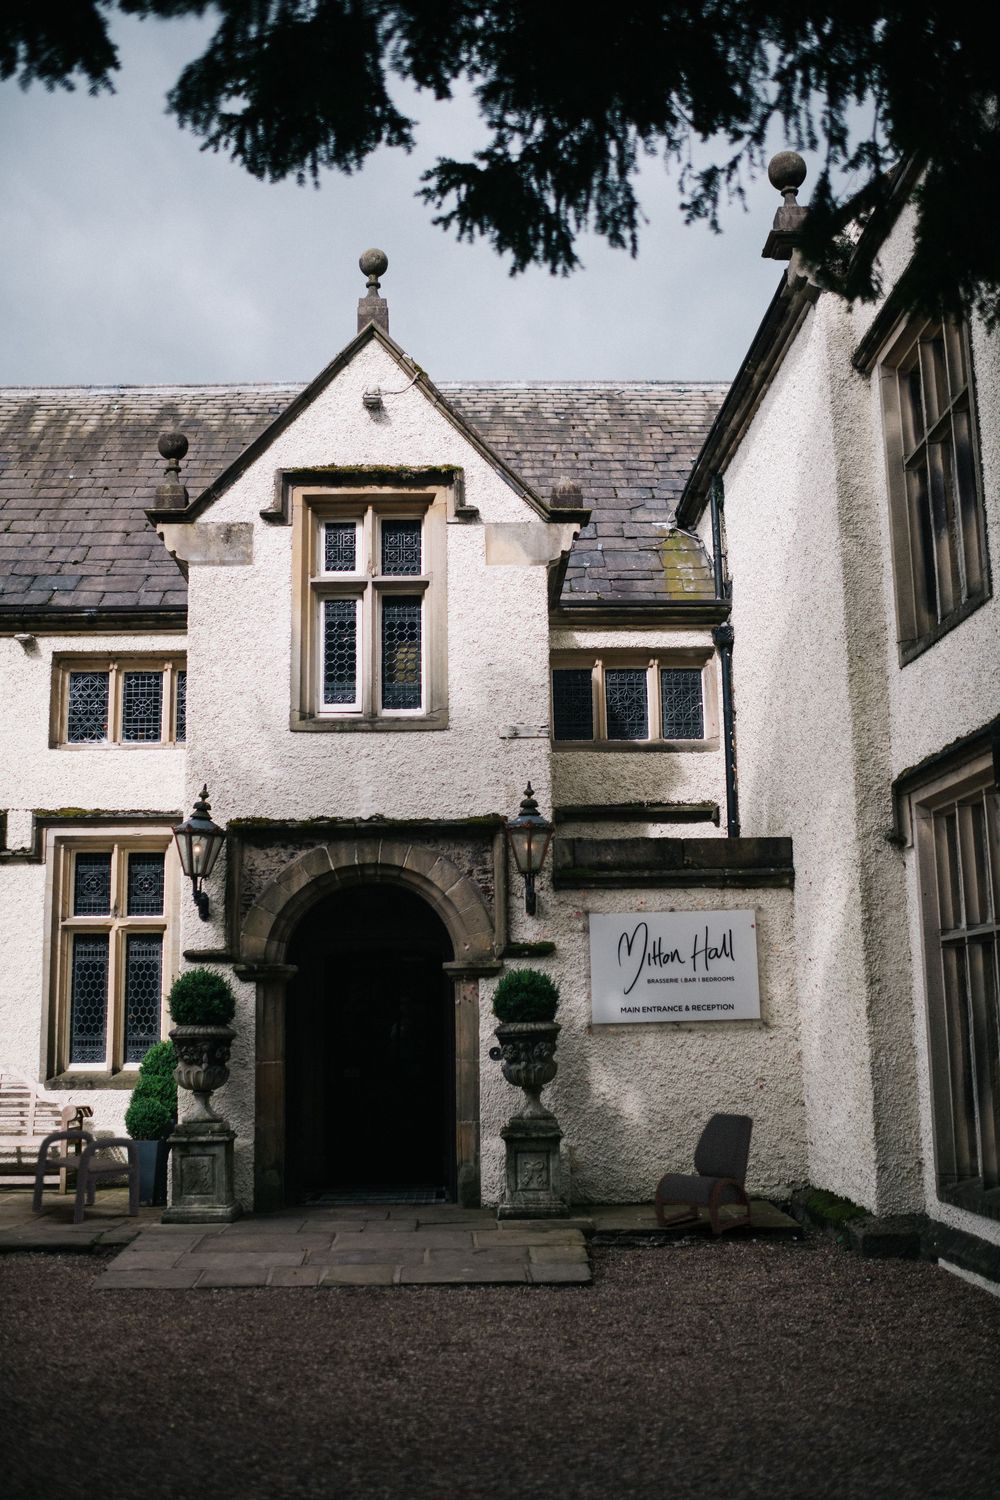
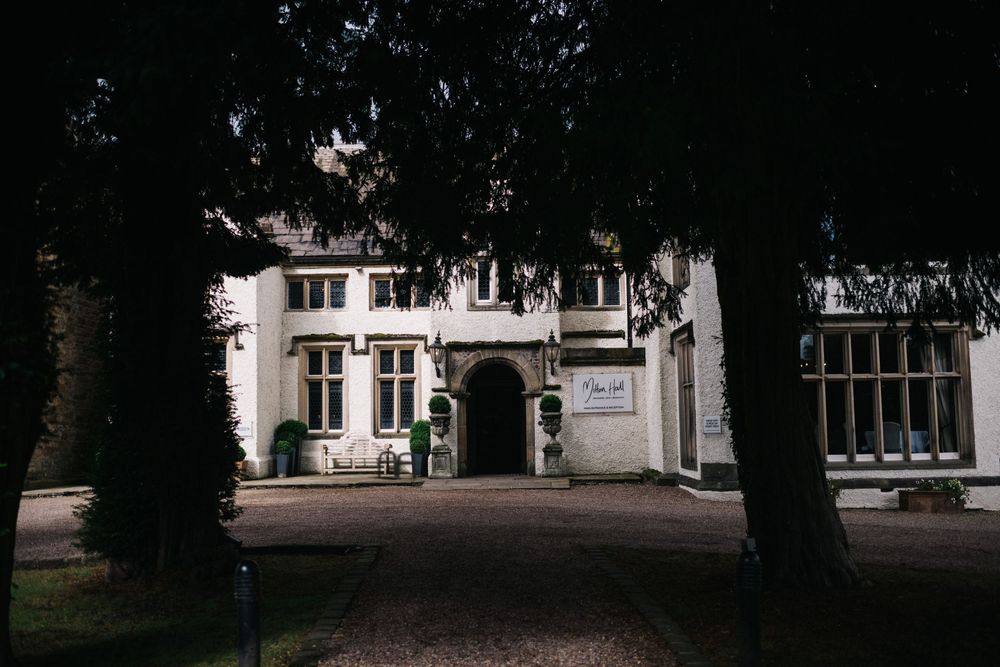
lounge chair: present [654,1113,753,1234] -> none [595,444,630,482]

